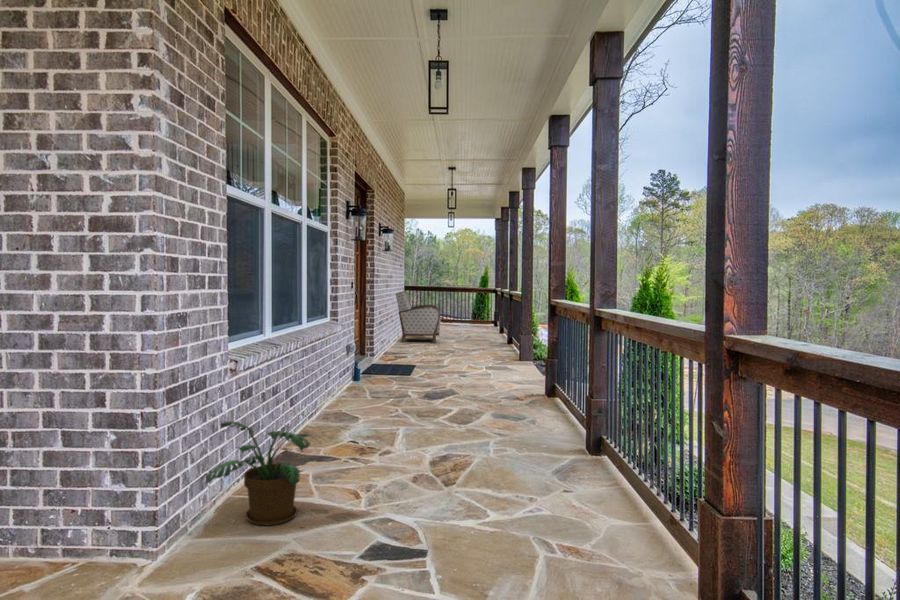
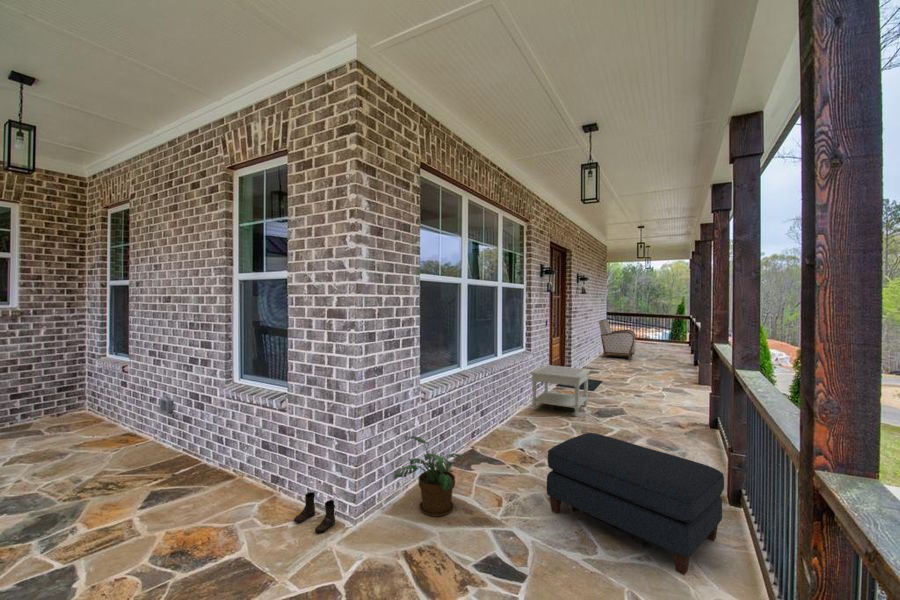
side table: none [338,341,413,402] -> present [530,365,590,416]
ottoman: none [417,395,602,516] -> present [547,433,724,575]
boots: none [37,525,119,577] -> present [294,492,335,532]

